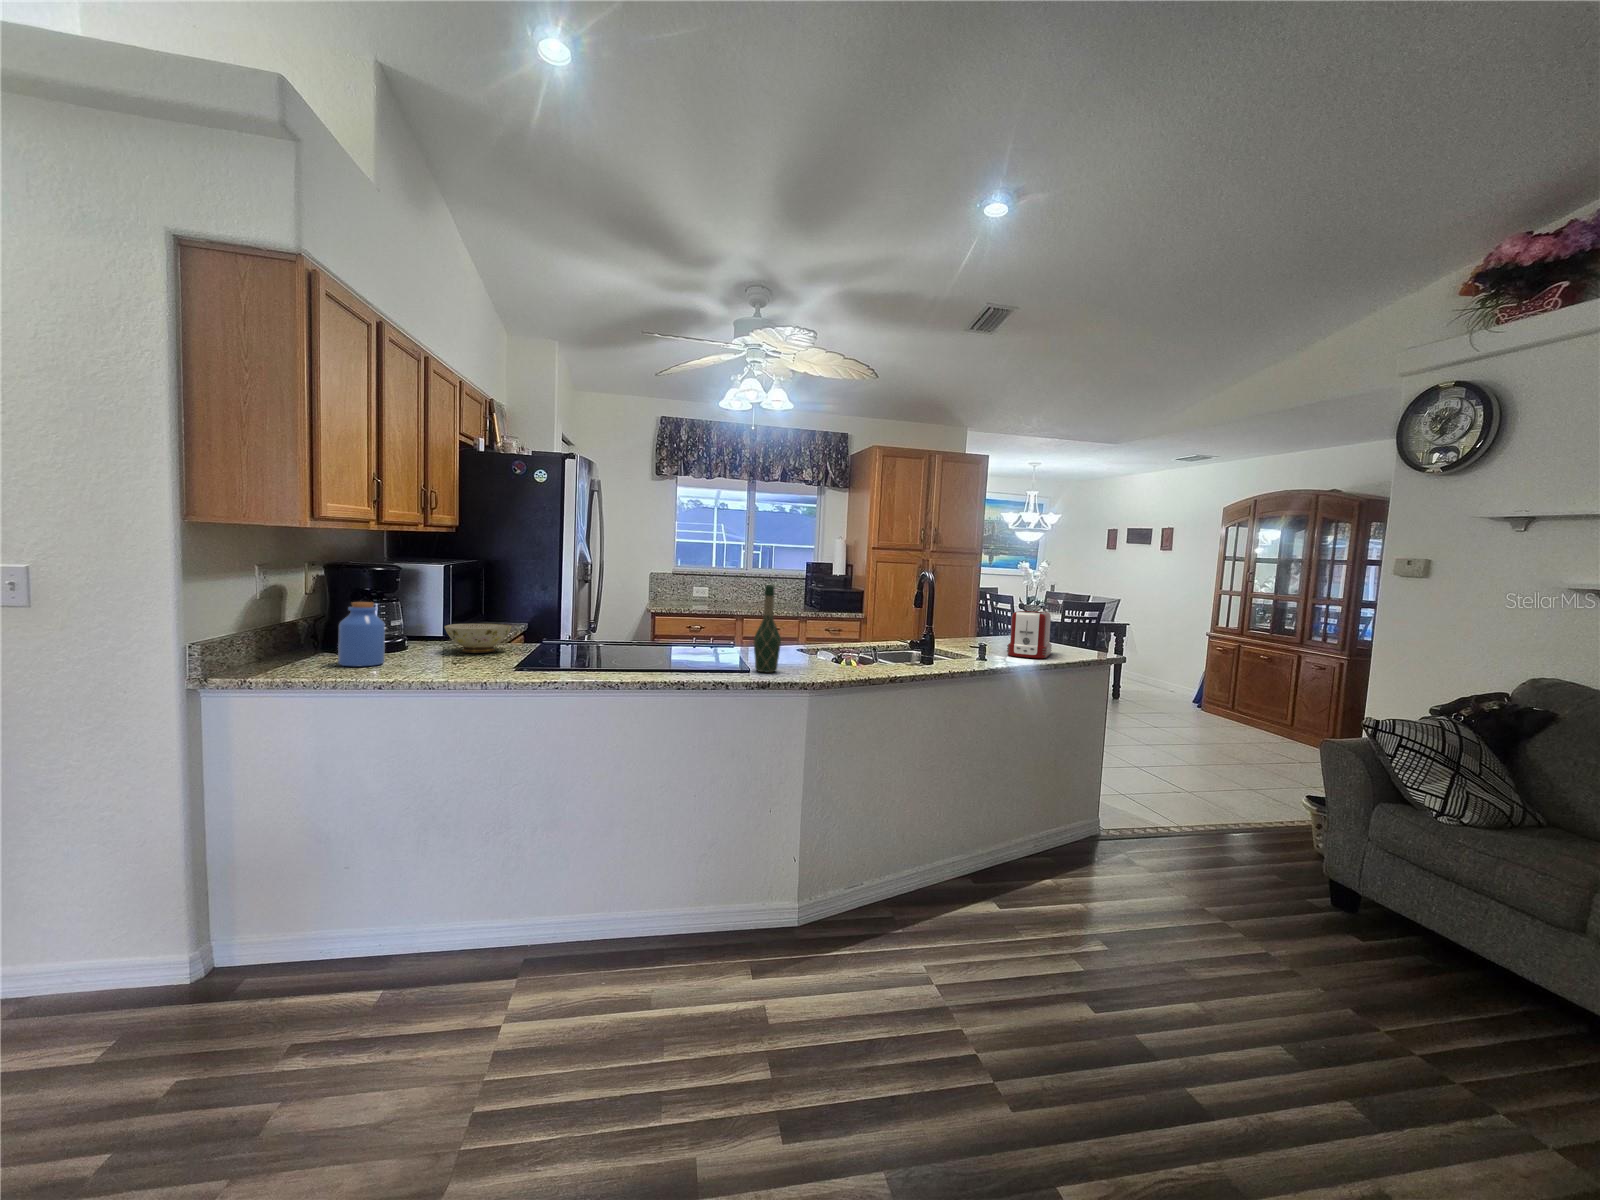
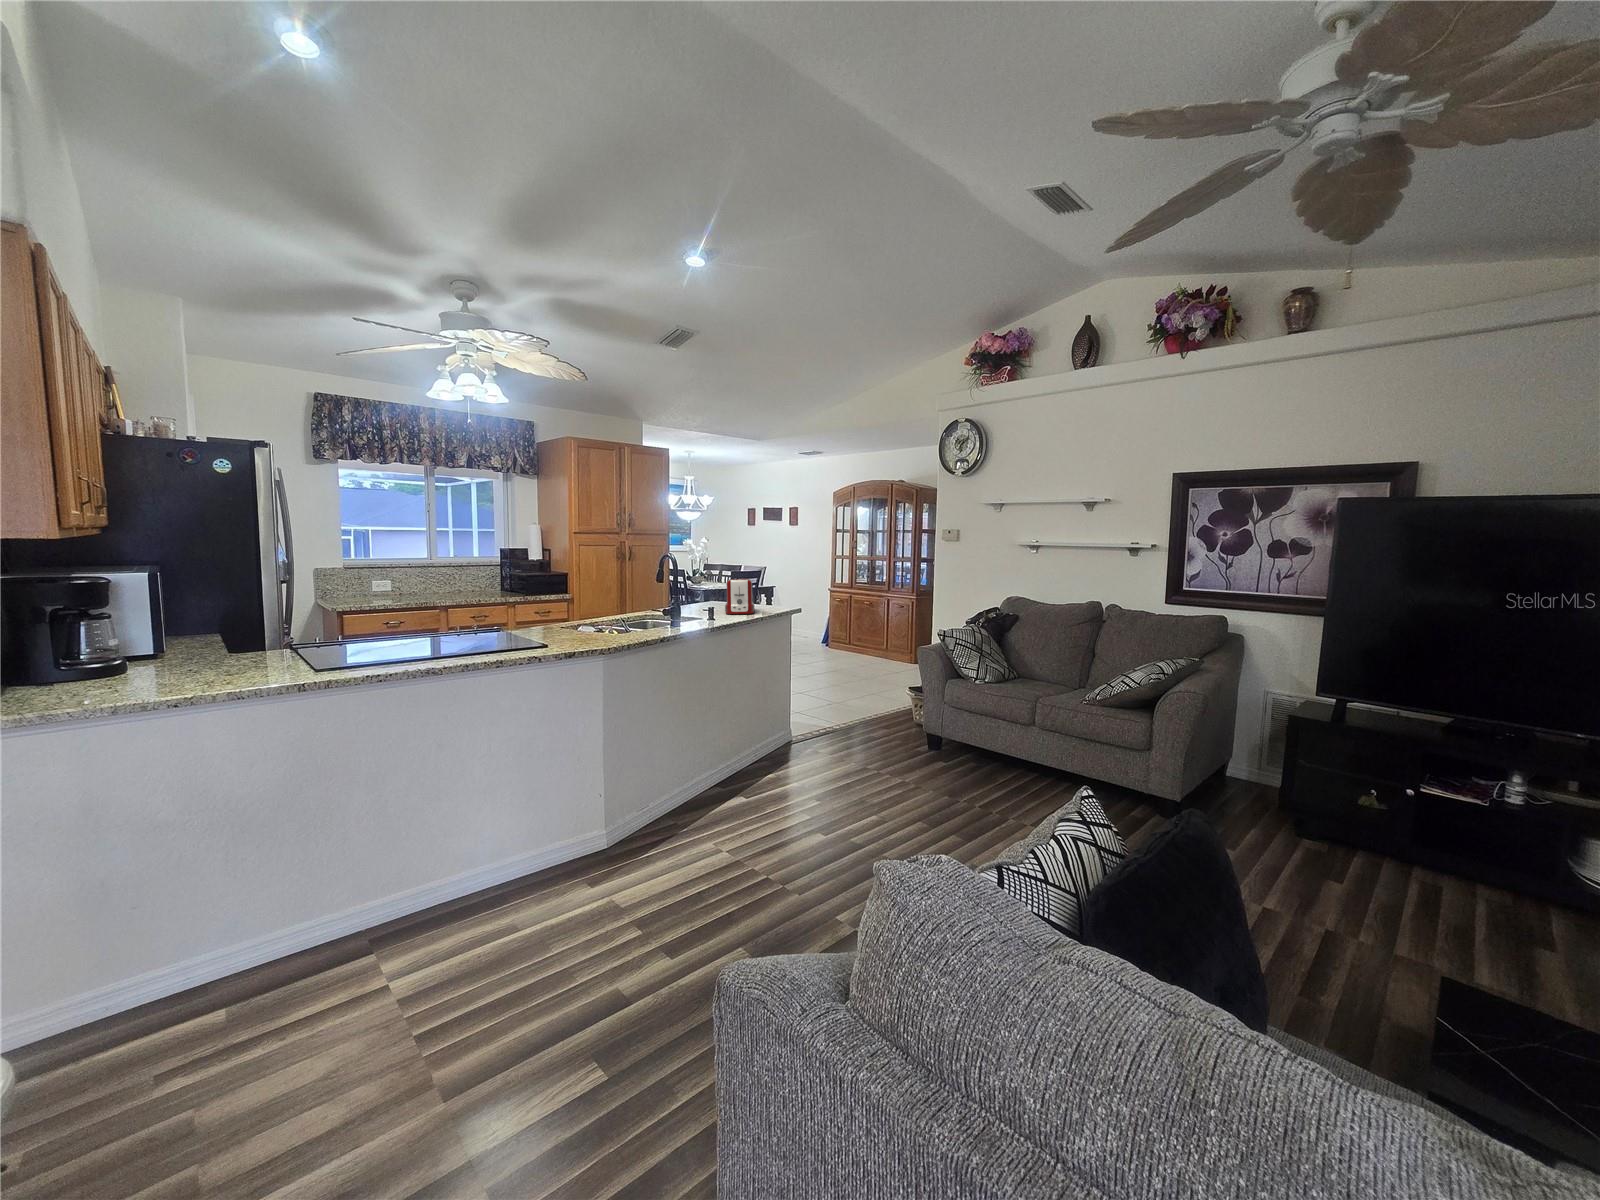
wine bottle: present [754,585,781,672] -> none [548,571,573,645]
jar: present [338,602,385,667] -> none [64,618,132,693]
ceramic bowl: present [445,623,512,653] -> none [177,631,264,665]

